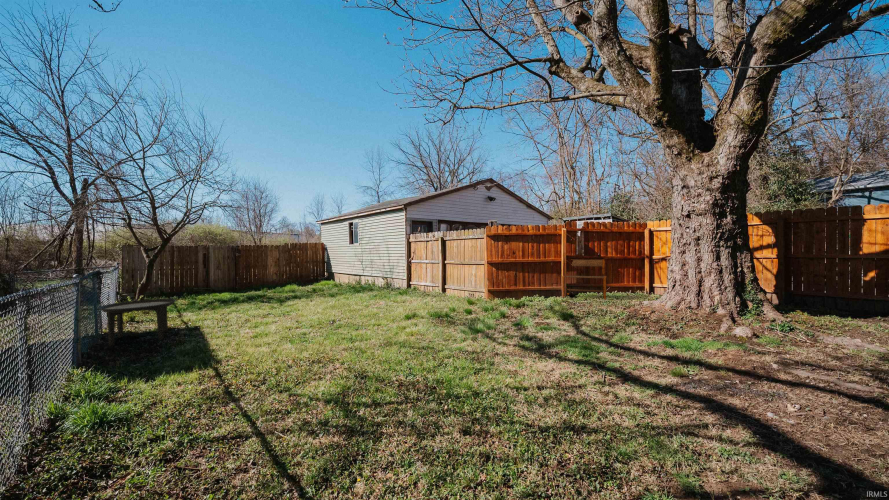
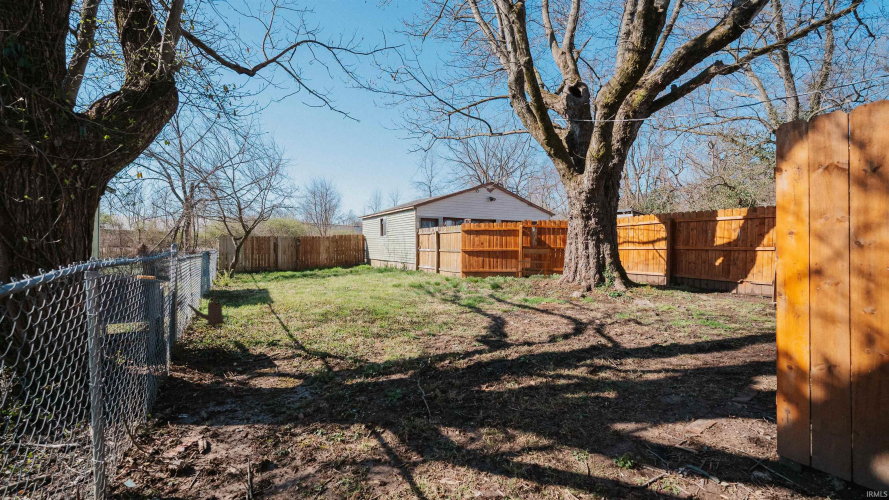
round table: present [98,299,176,346] -> none [209,271,251,296]
watering can: none [31,374,140,445] -> present [188,296,224,325]

